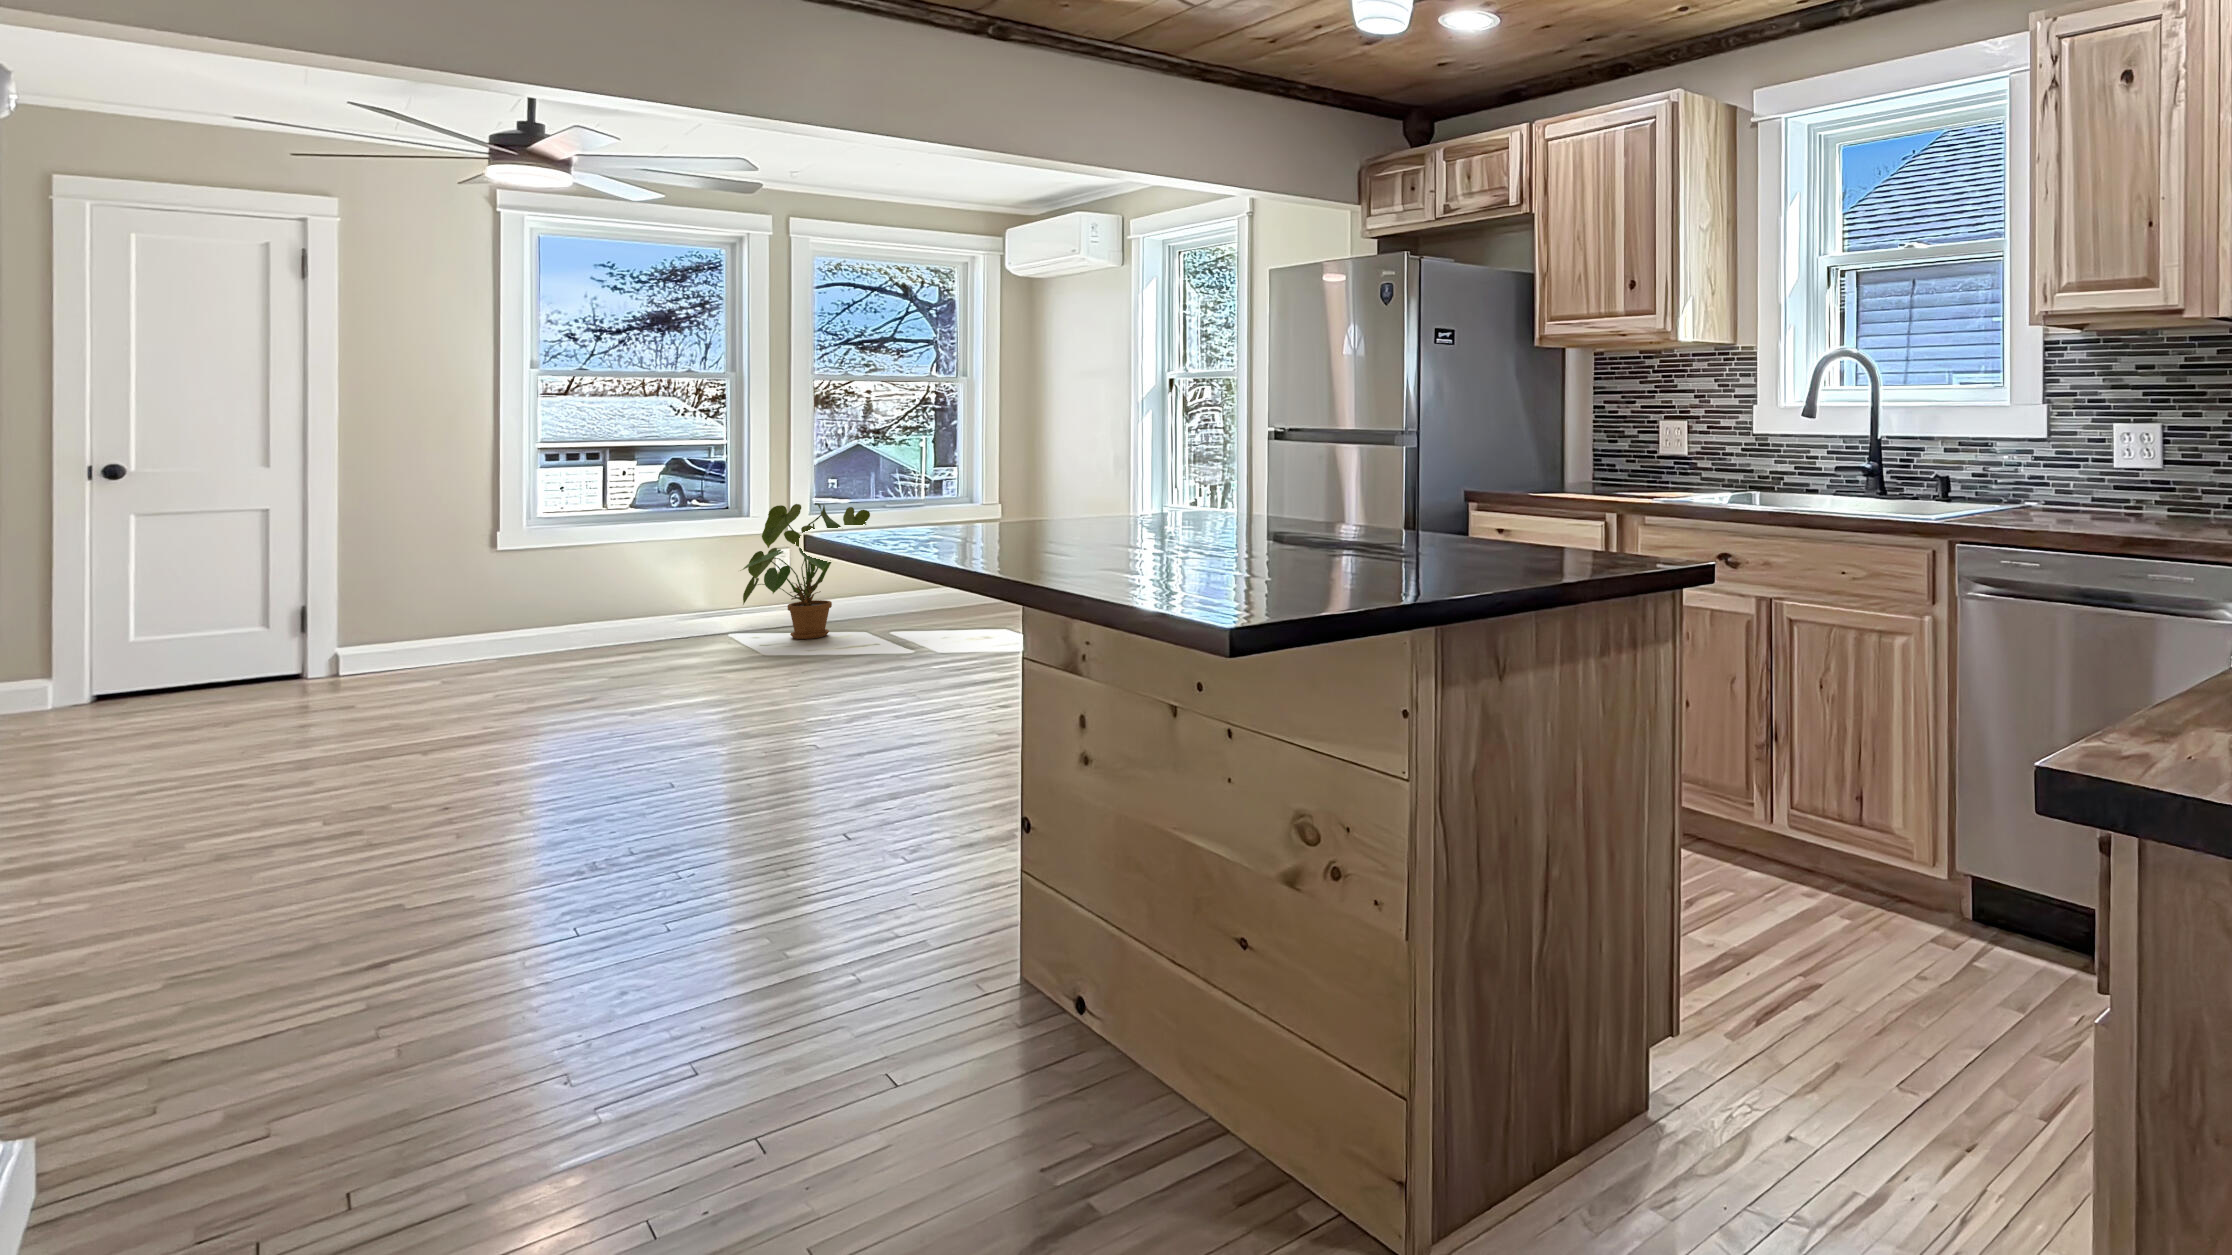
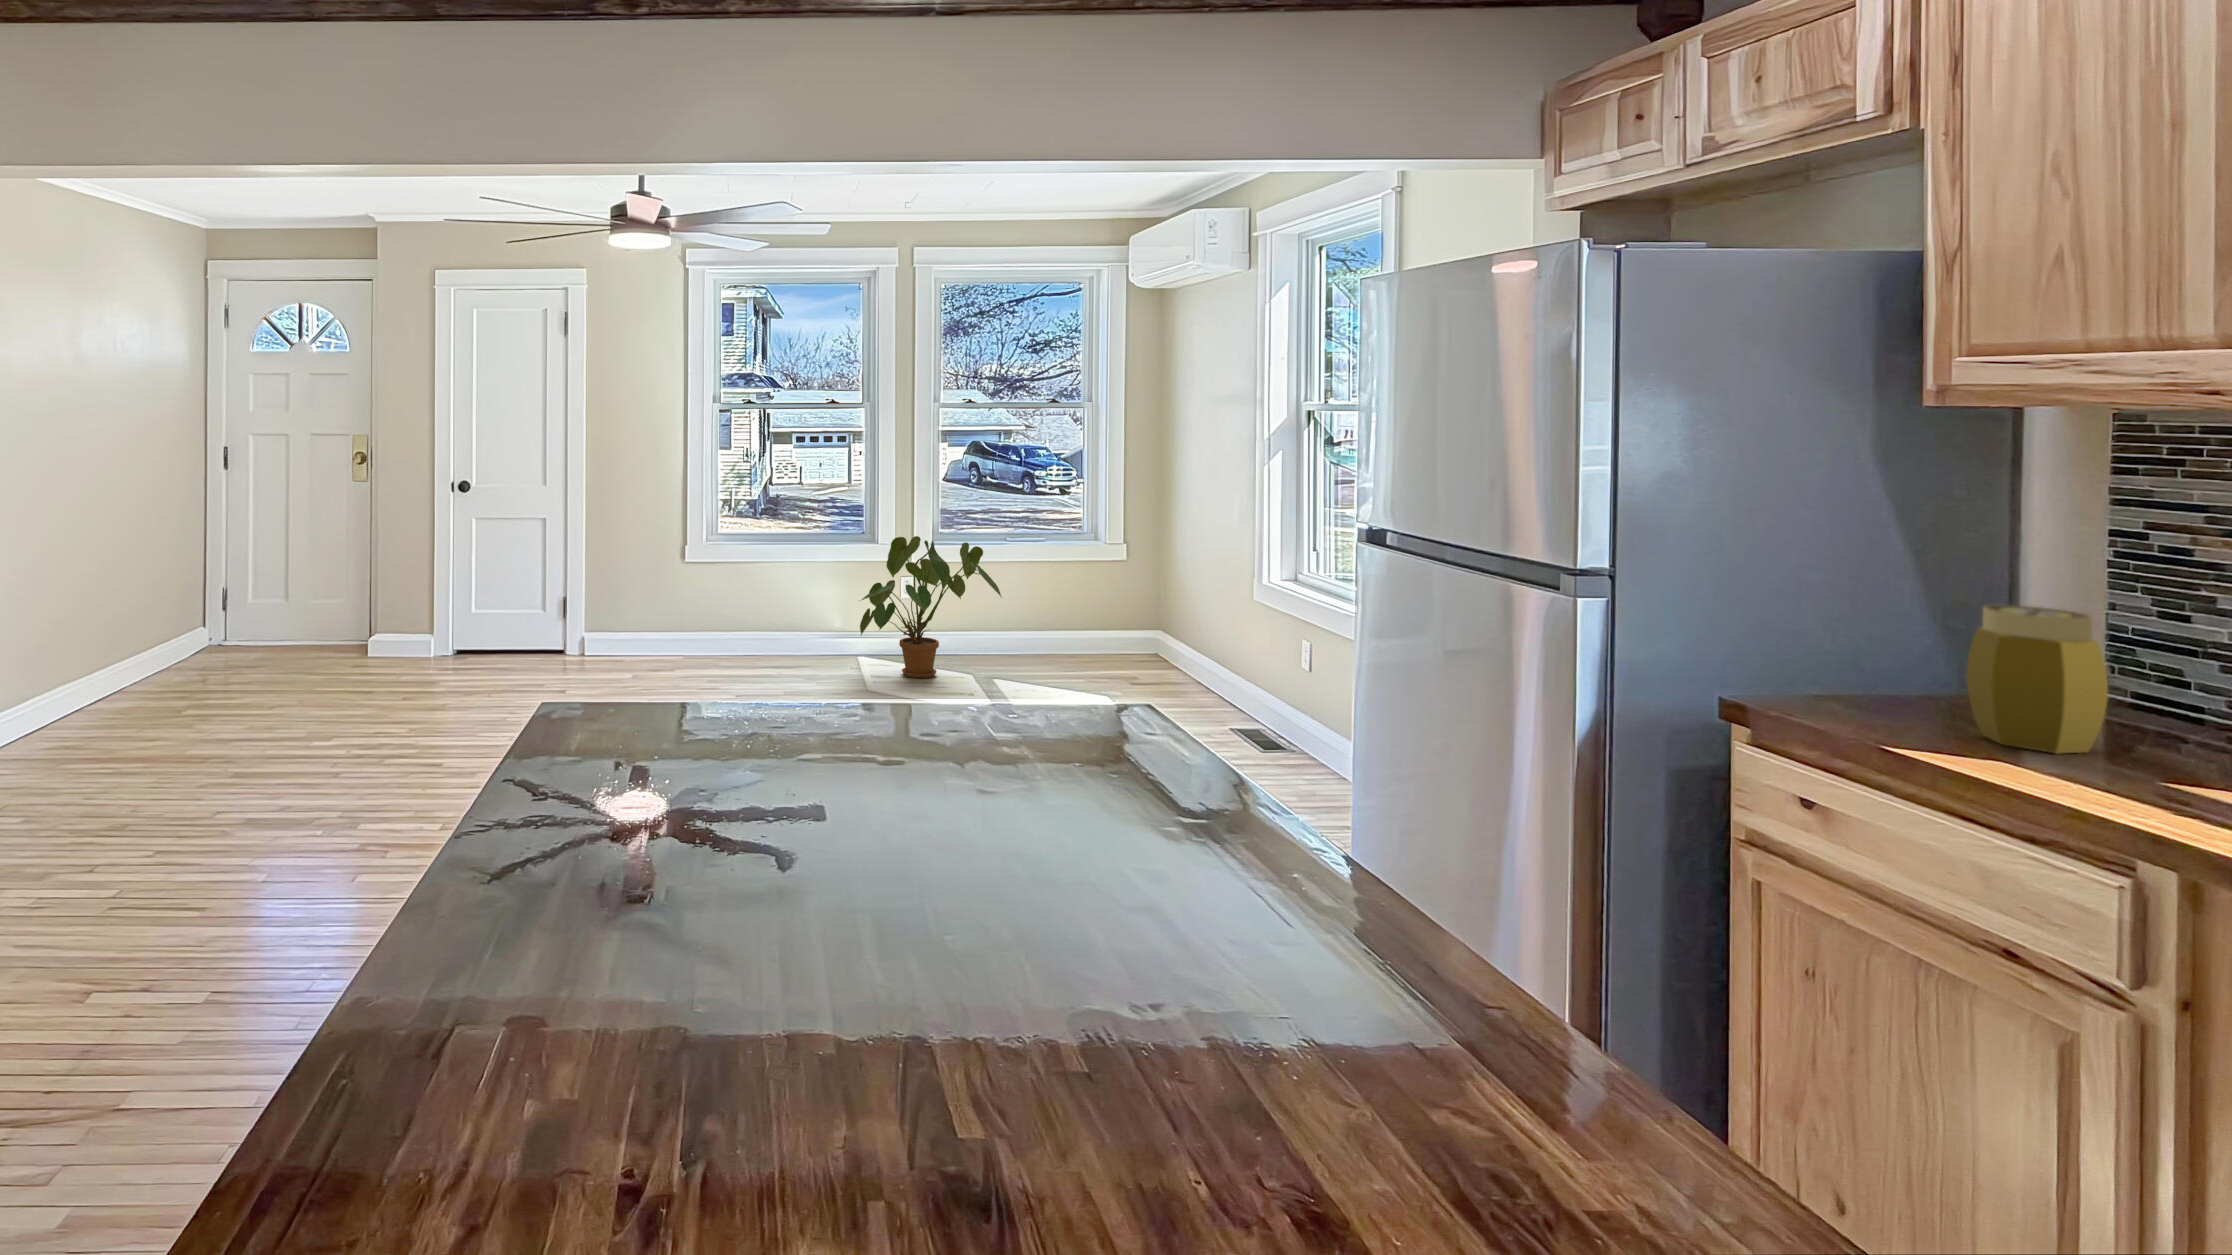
jar: none [1553,434,1596,494] -> present [1967,605,2108,754]

